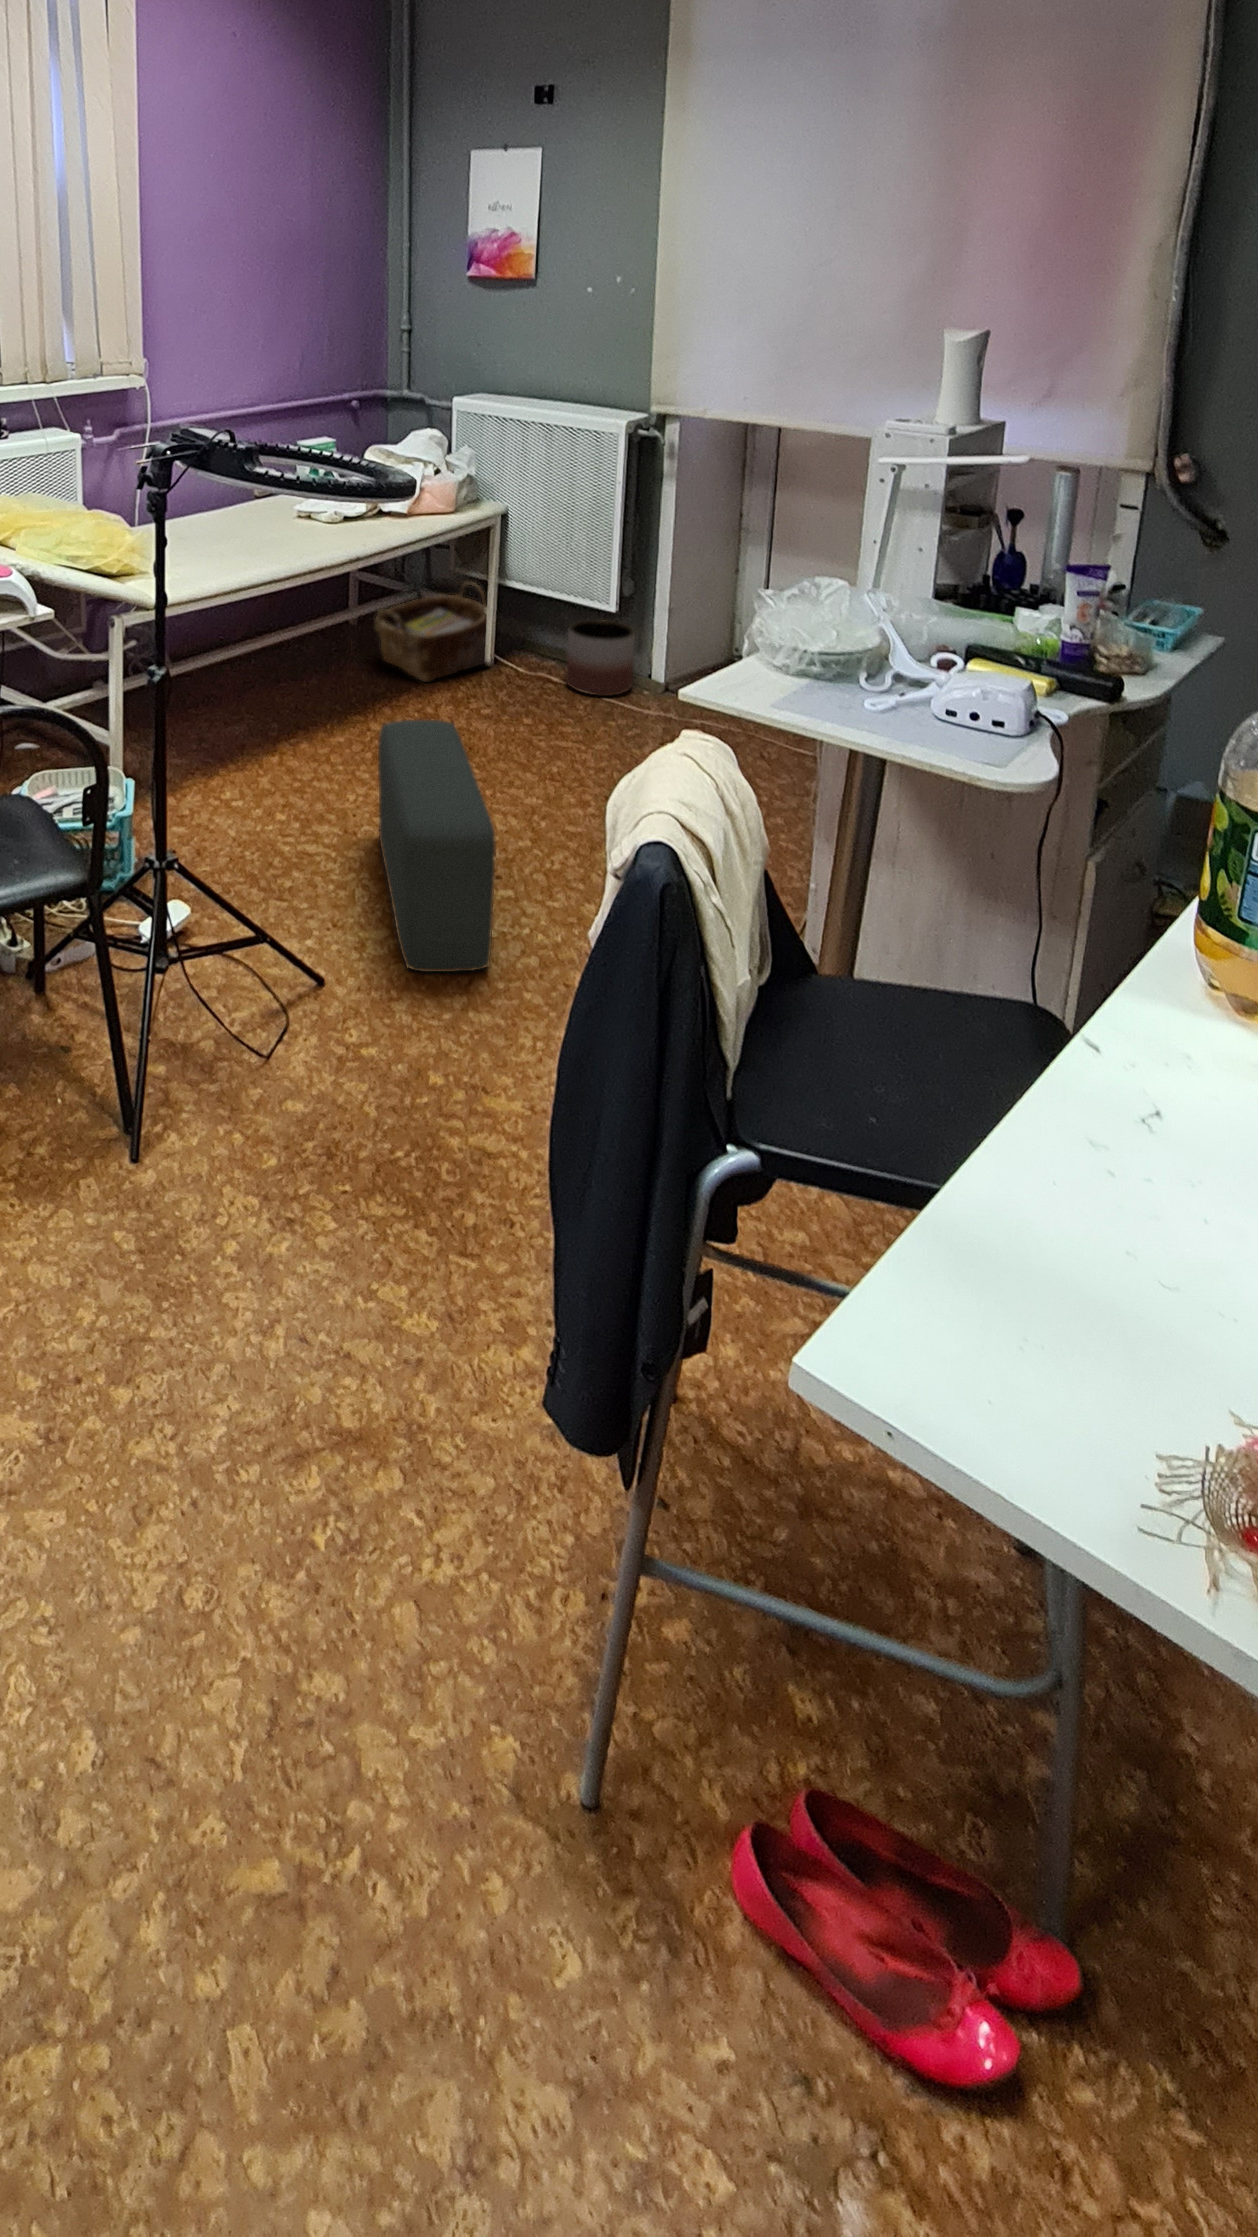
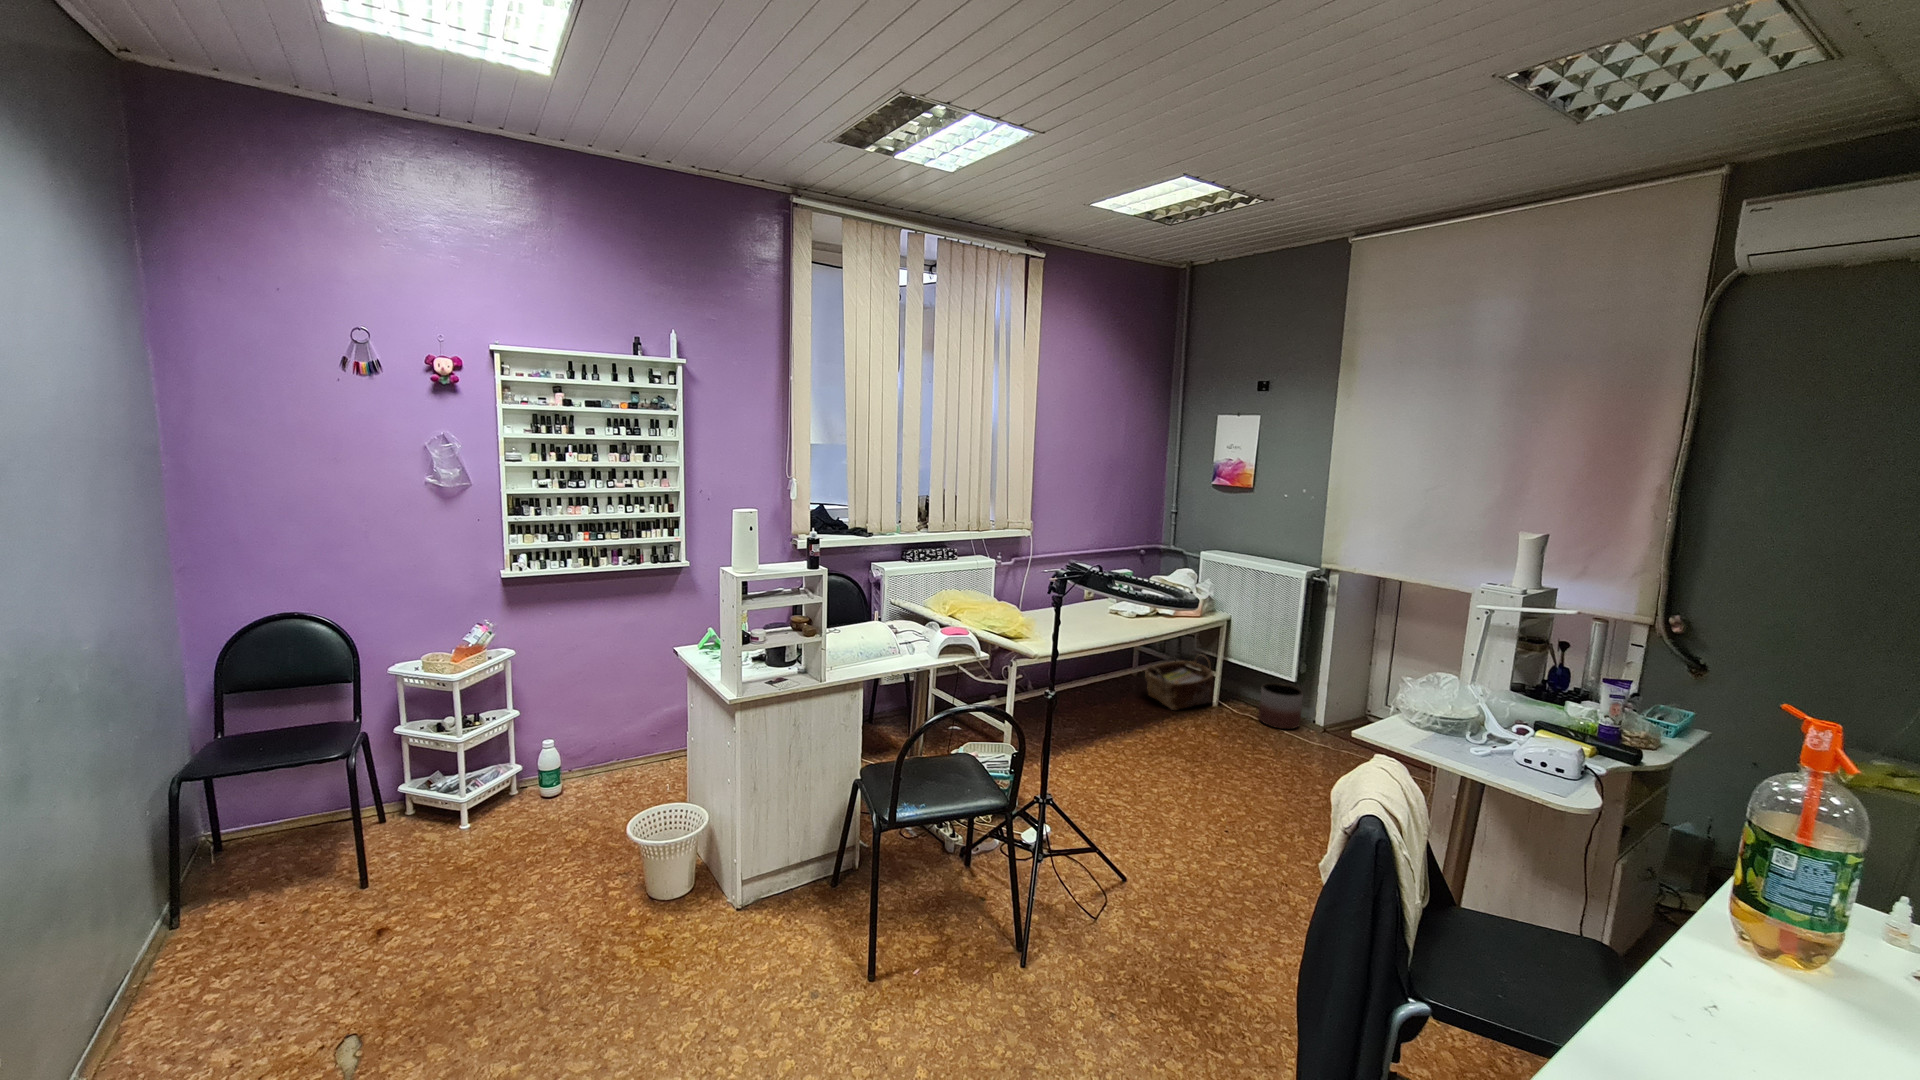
pouf: present [378,720,496,972] -> none [1152,732,1230,884]

